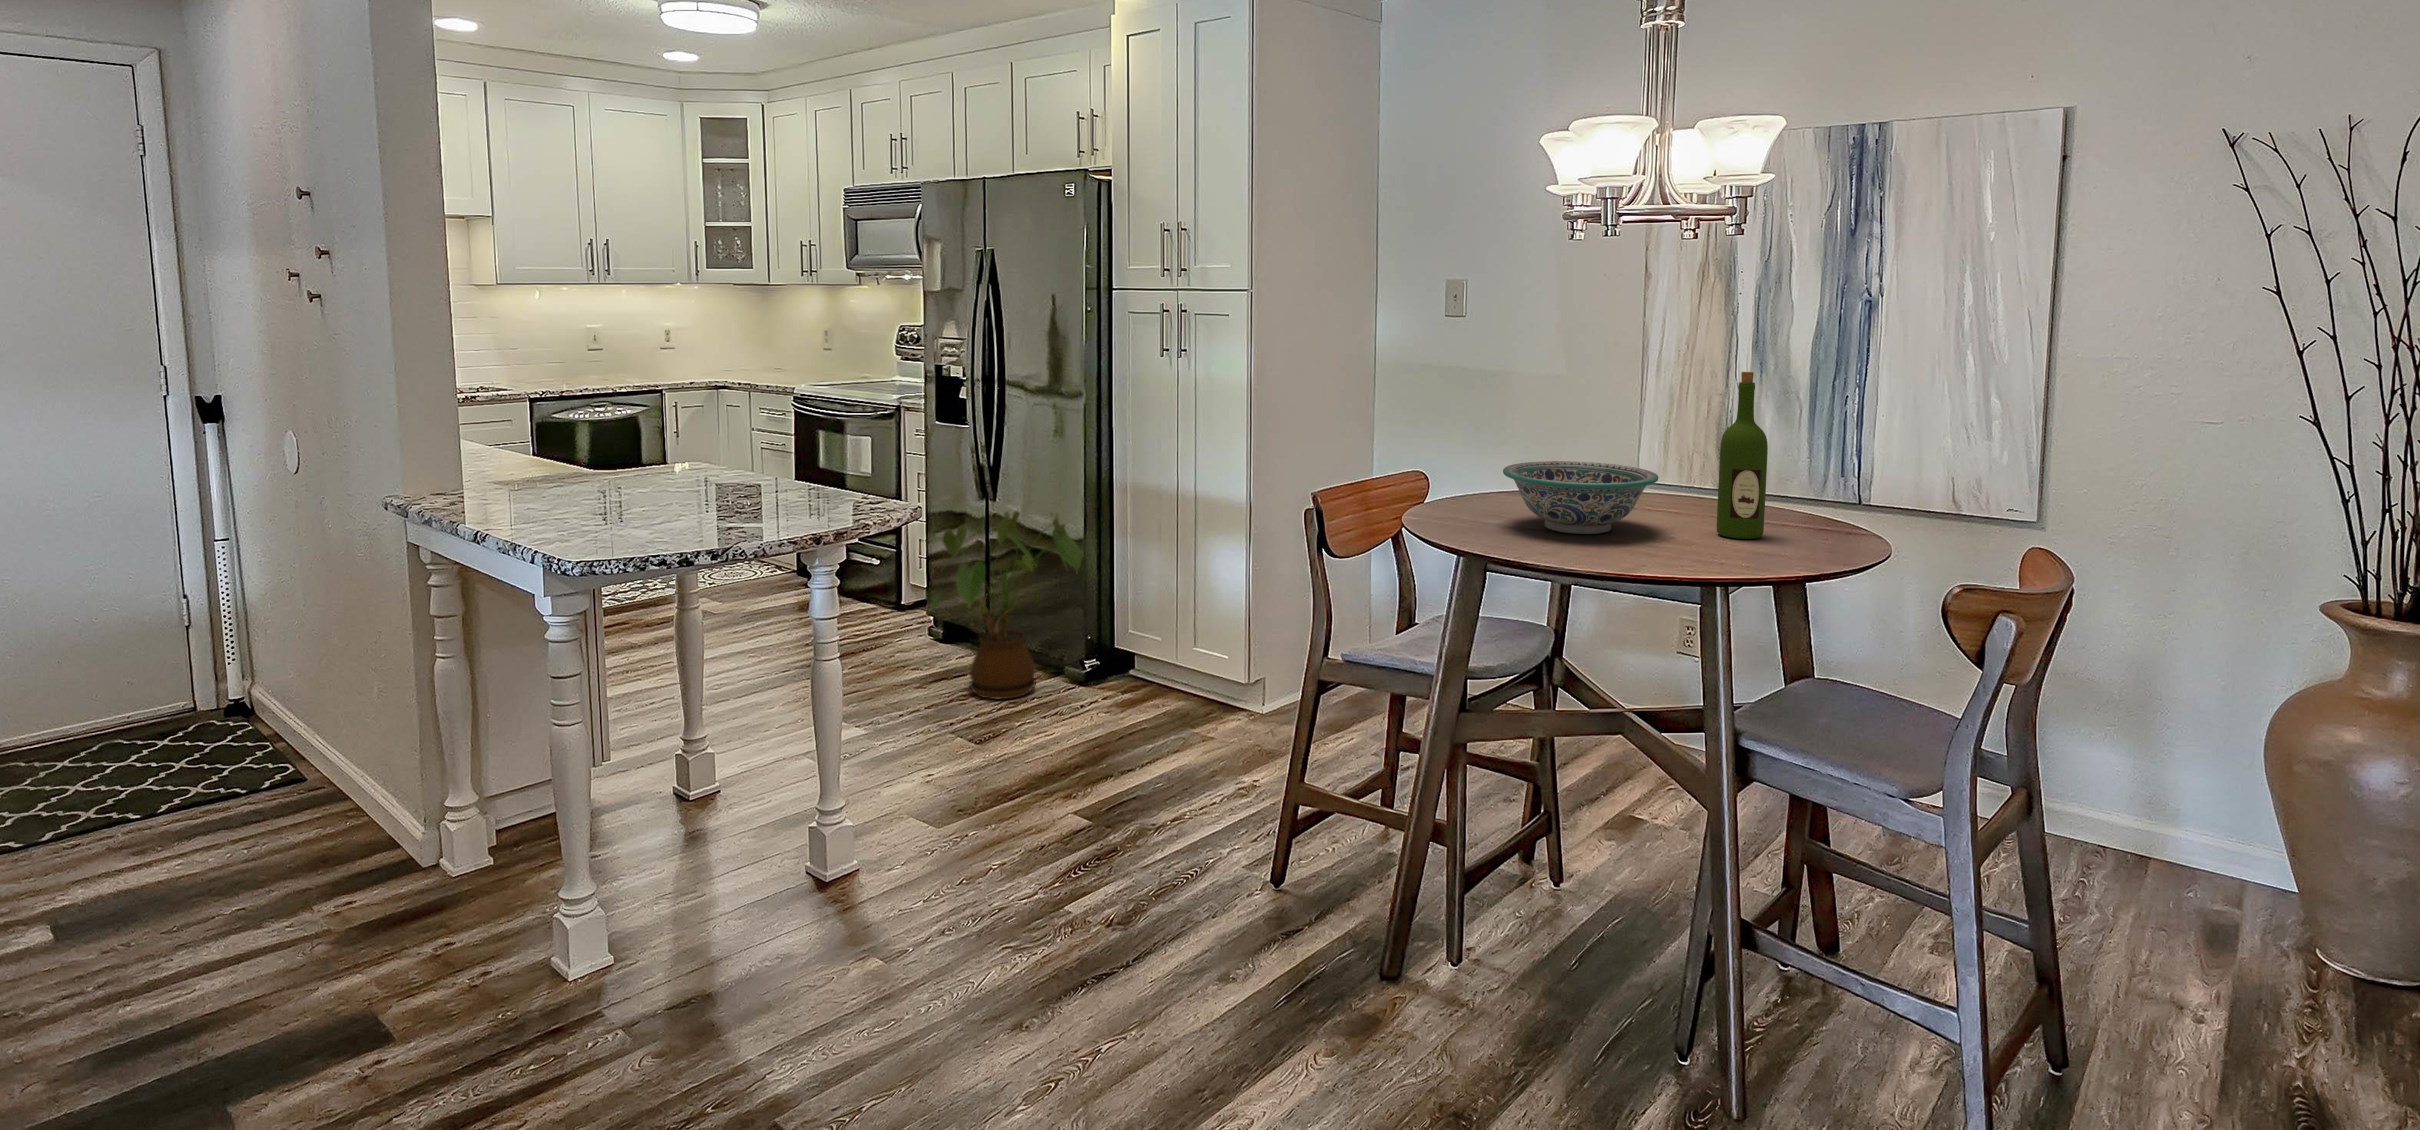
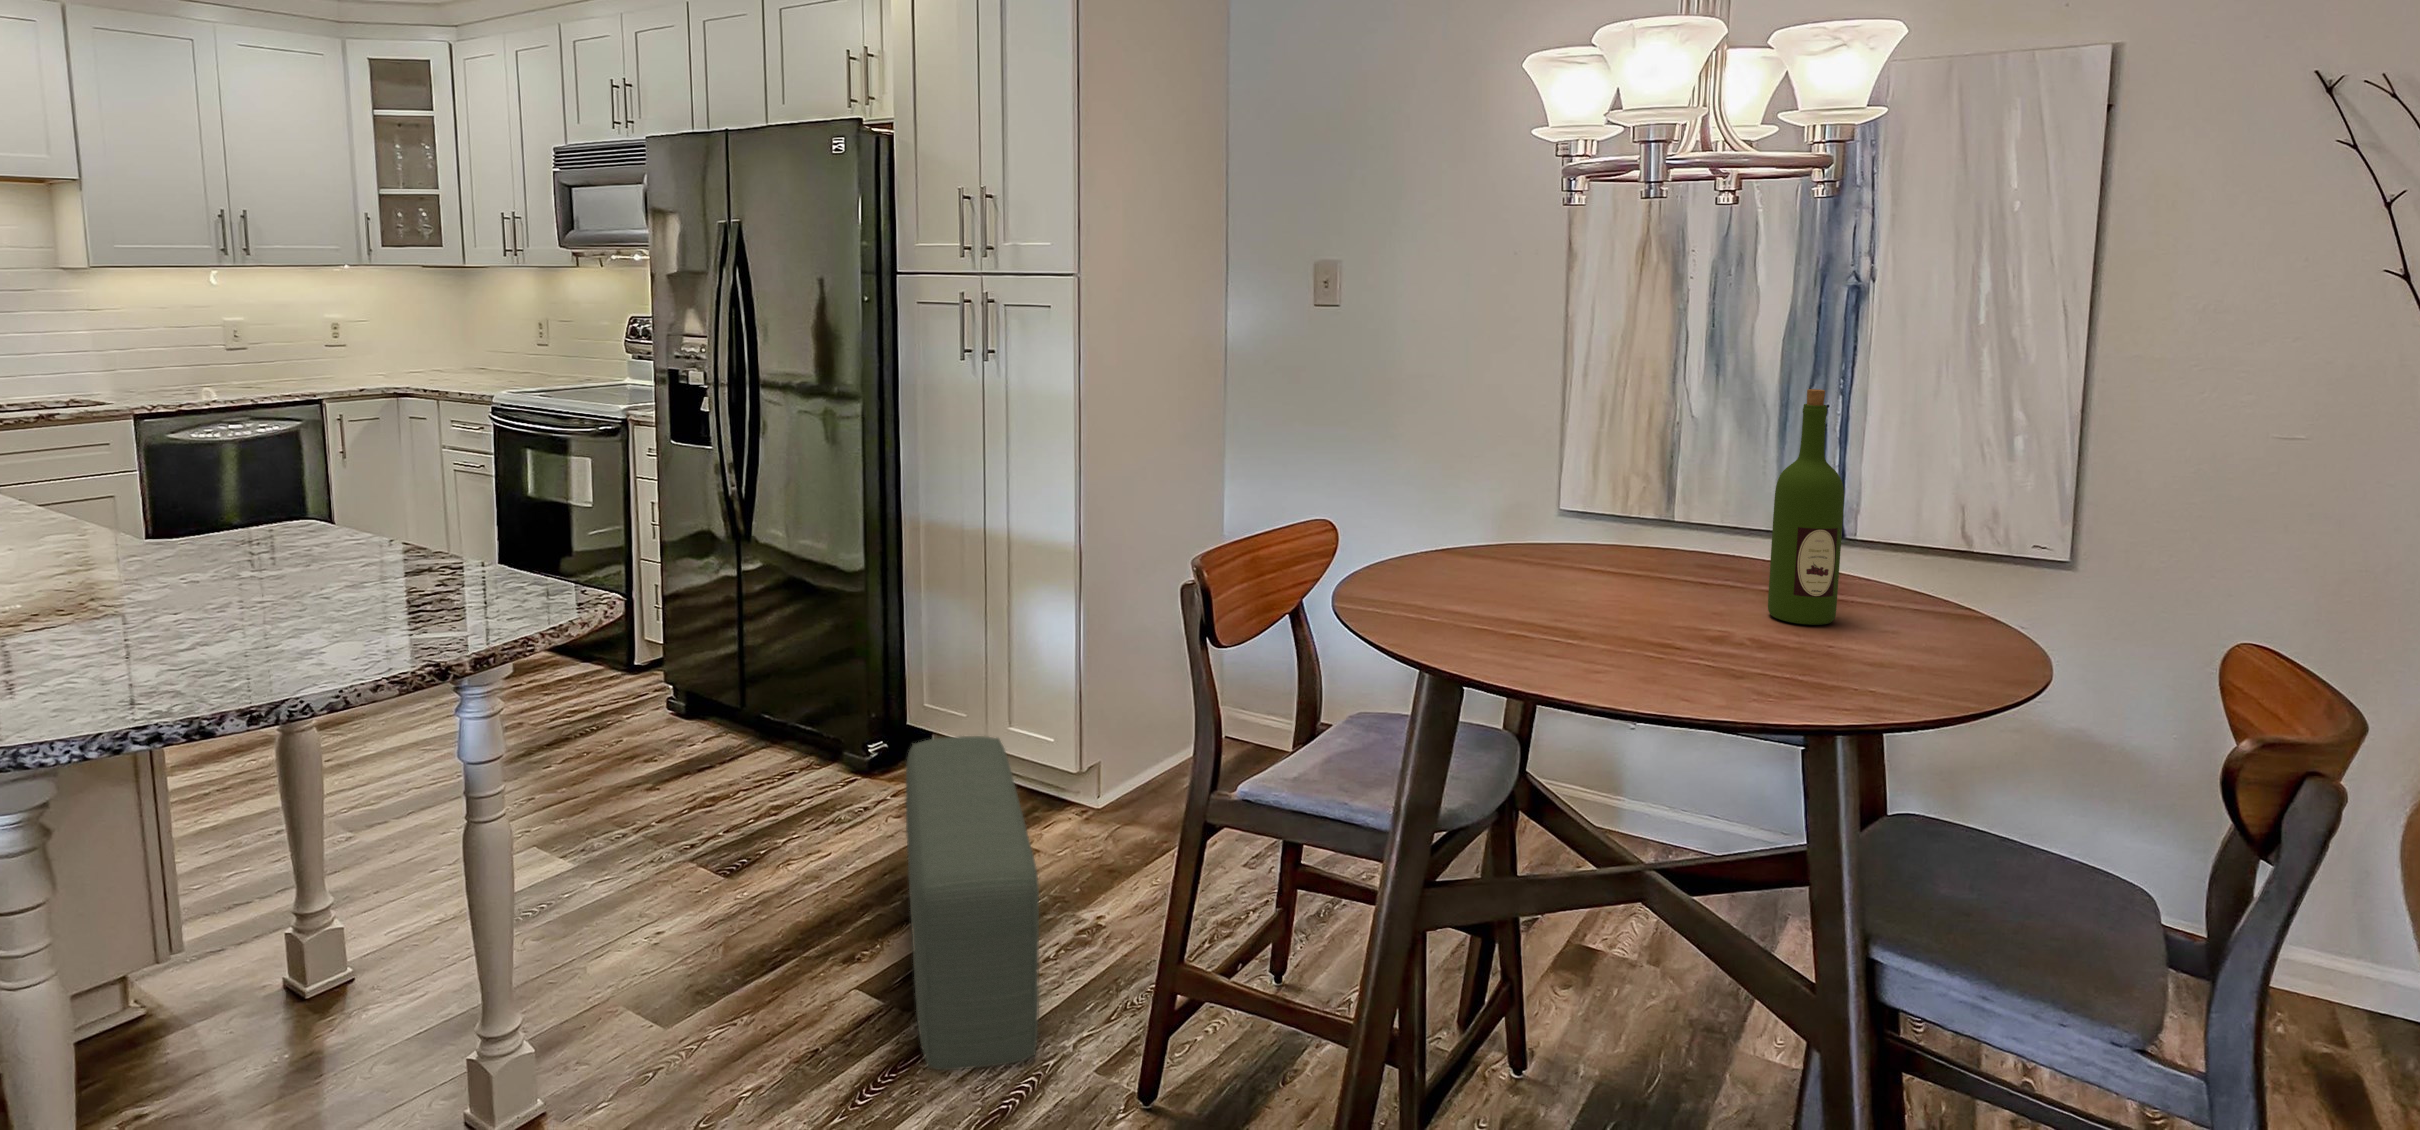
decorative bowl: present [1503,461,1658,534] -> none [1470,511,1693,622]
house plant: present [930,511,1081,699] -> none [659,557,862,803]
pouf: none [1112,641,1203,860] -> present [906,736,1039,1070]

